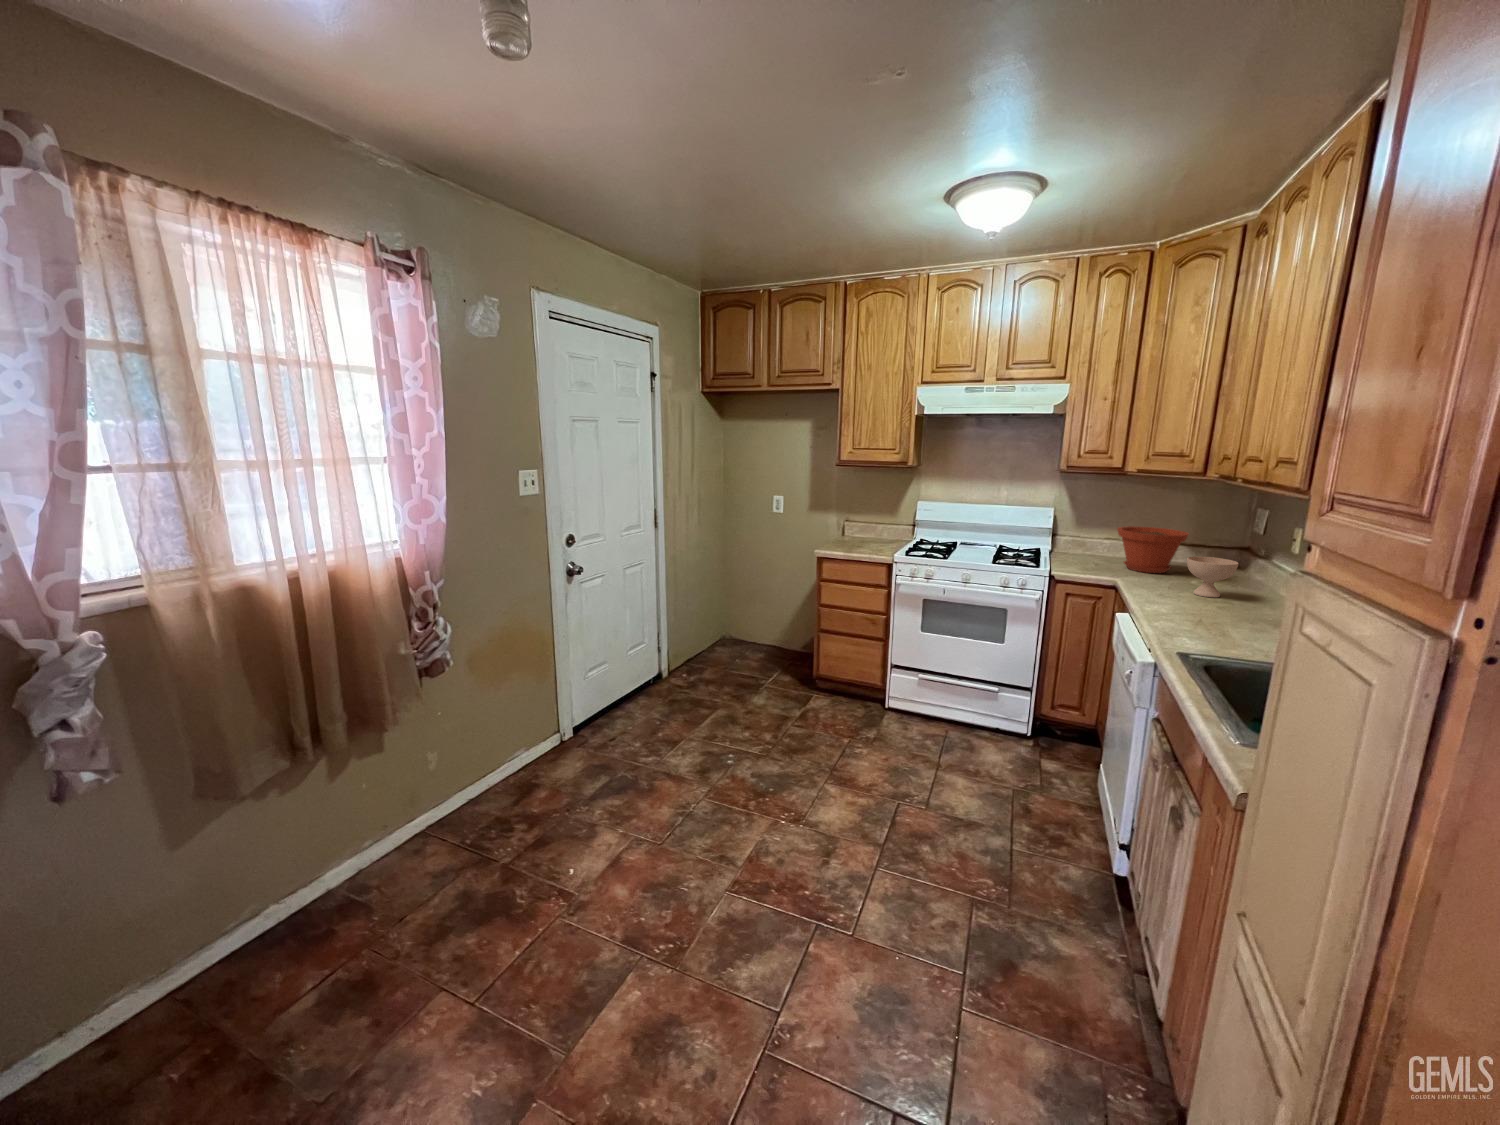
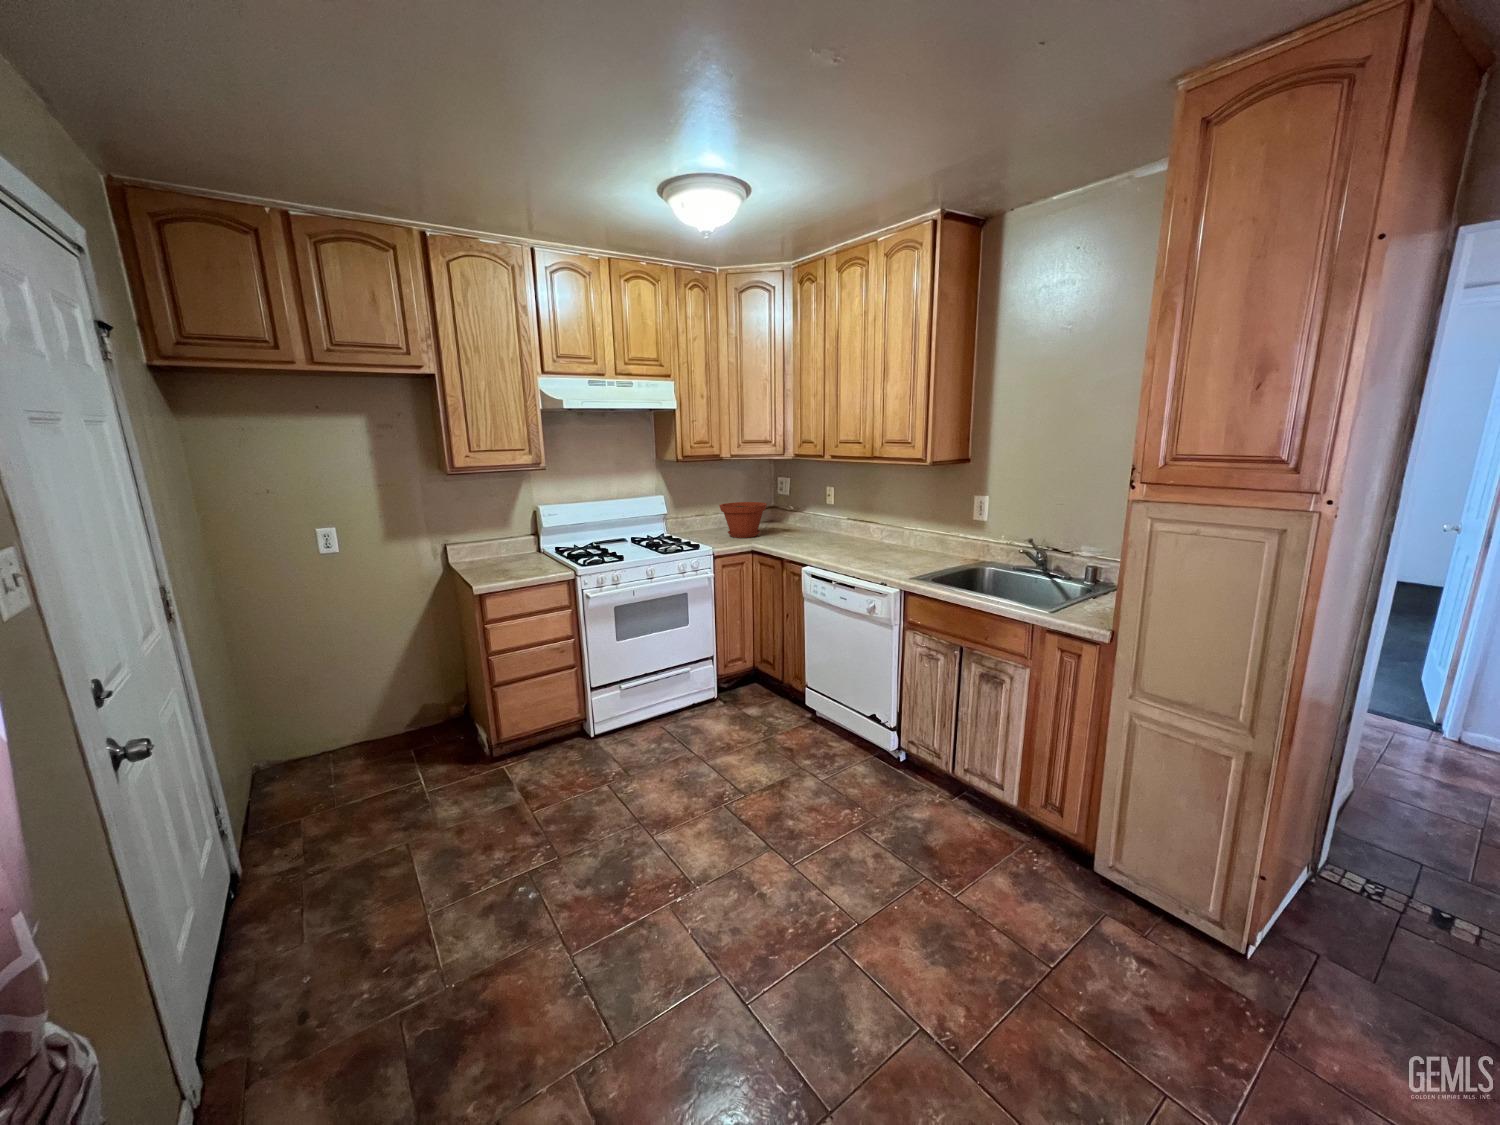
bowl: present [1187,556,1239,598] -> none [794,515,824,544]

